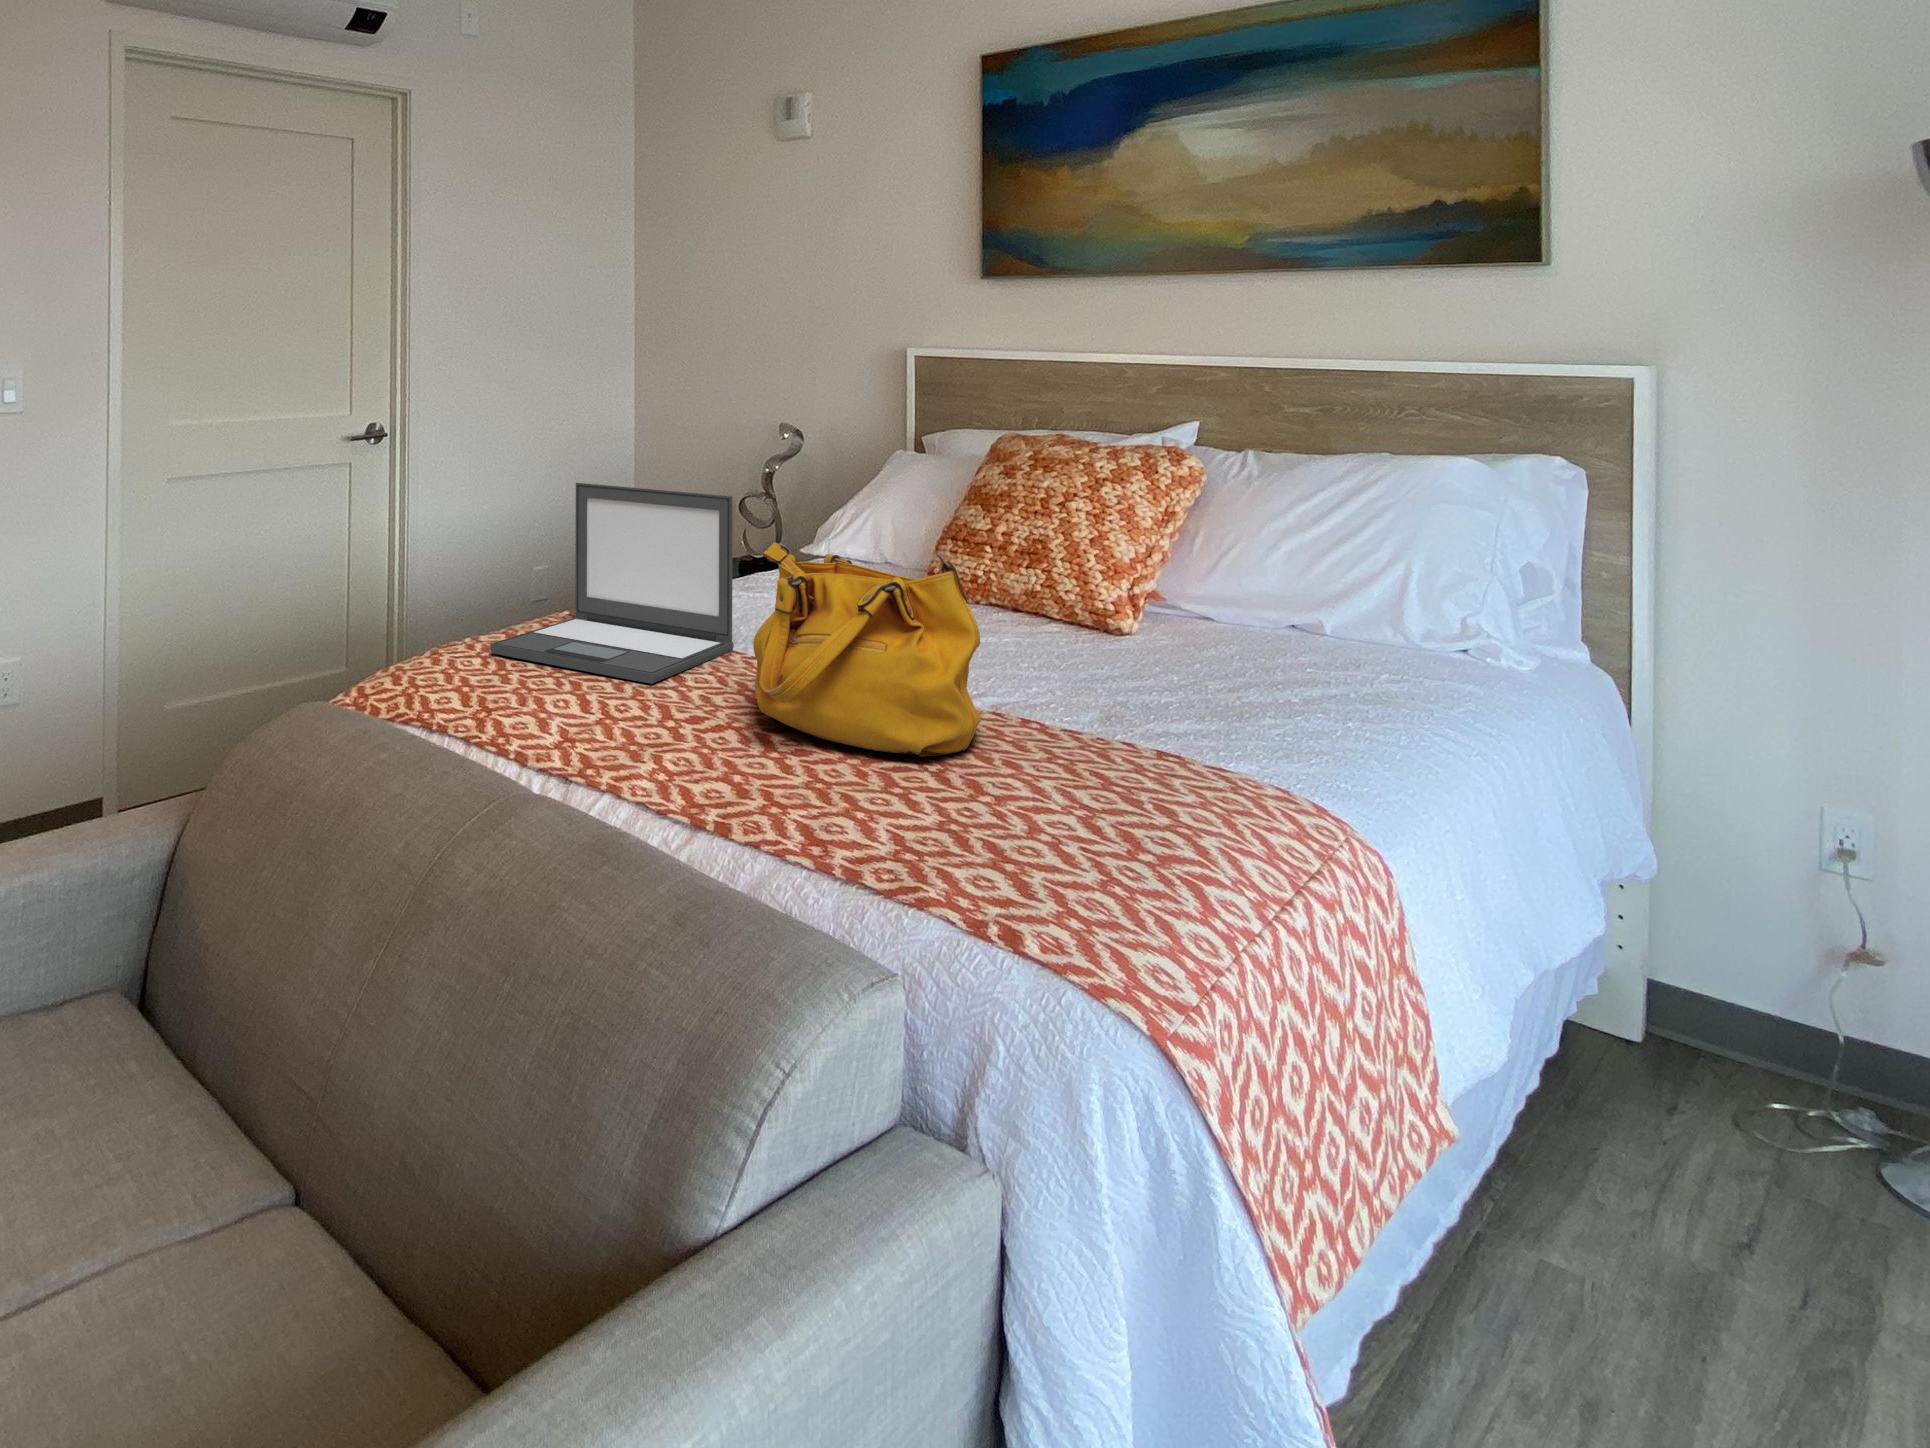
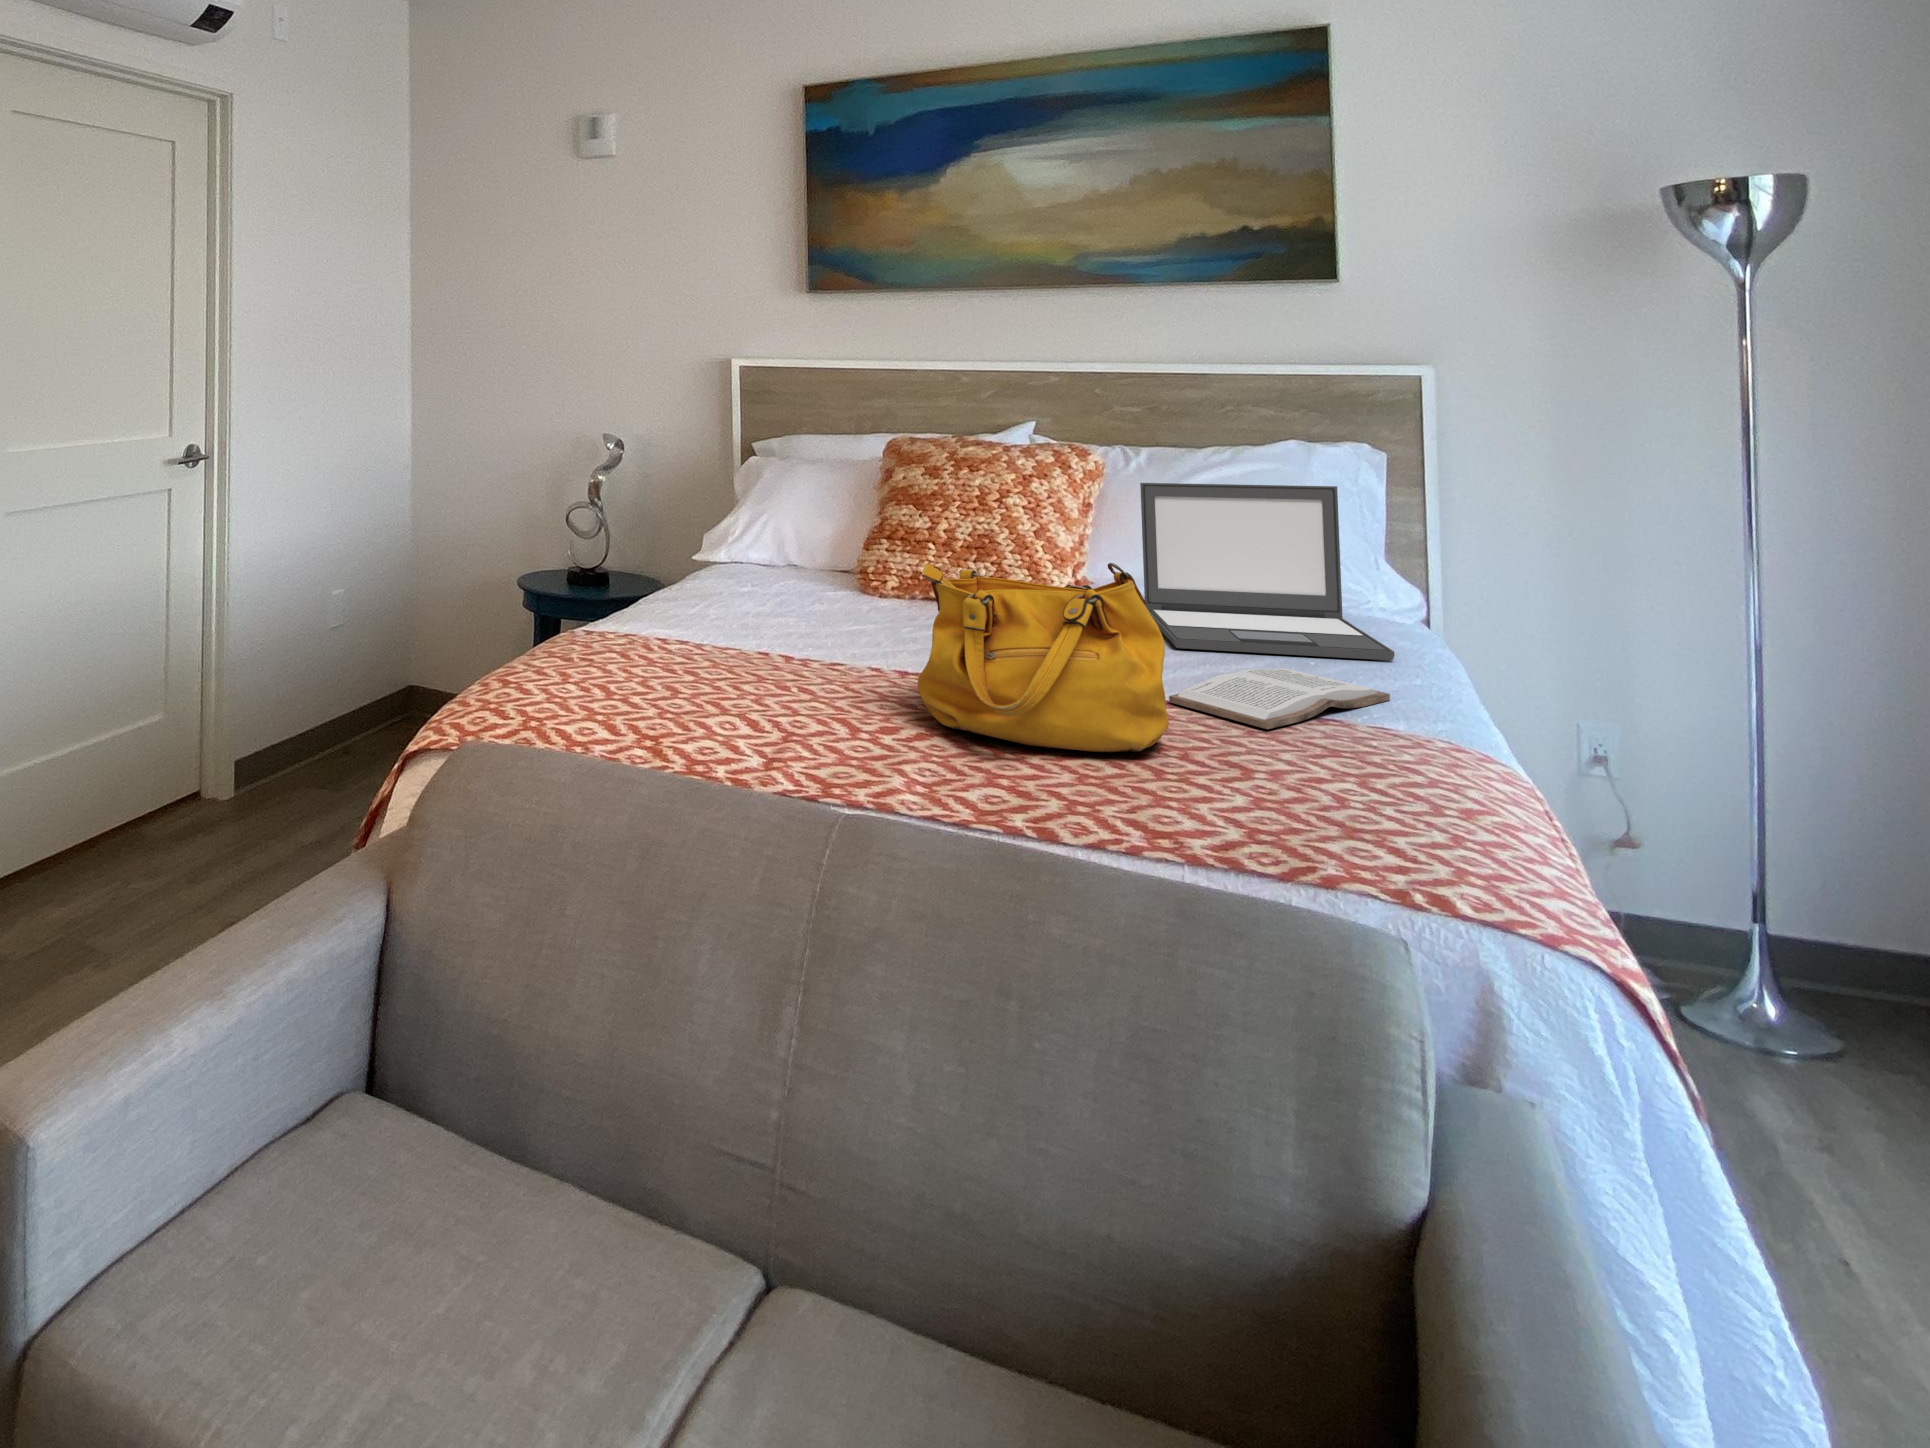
laptop: present [490,483,734,684] -> present [1140,483,1394,660]
book: none [1052,694,1321,753] -> present [1169,668,1390,729]

